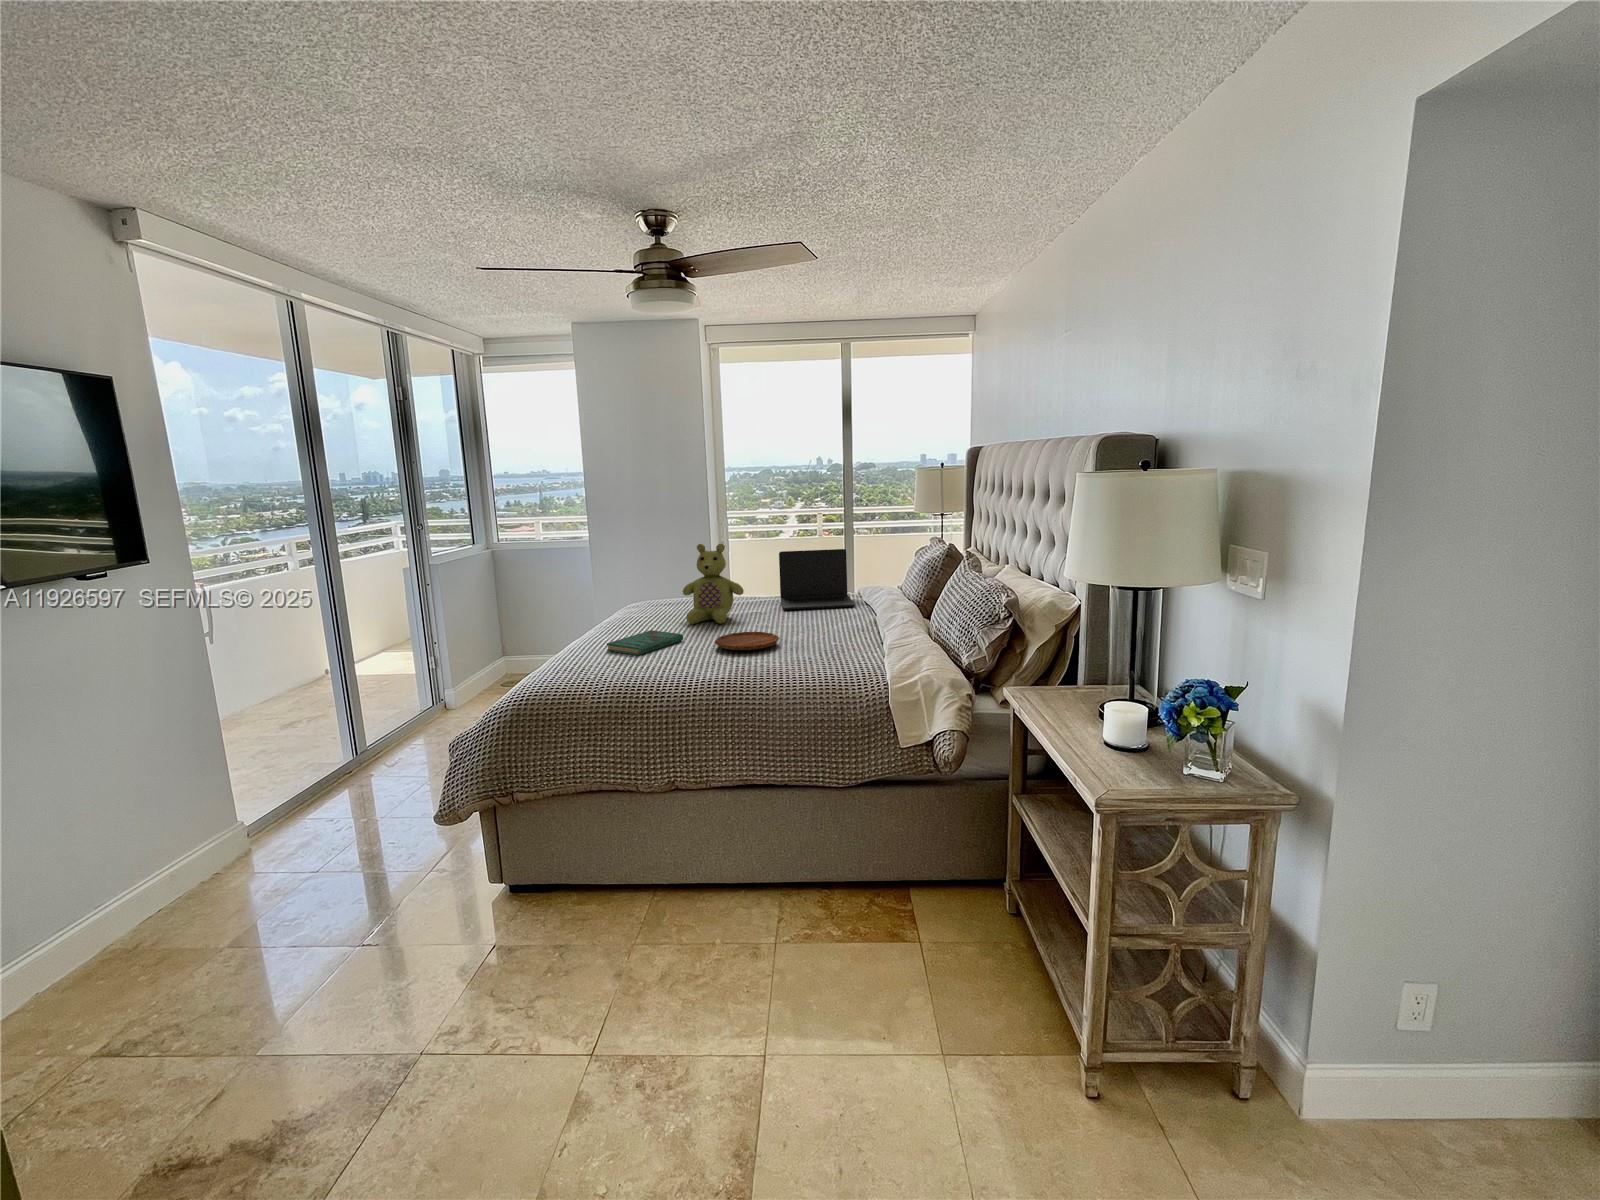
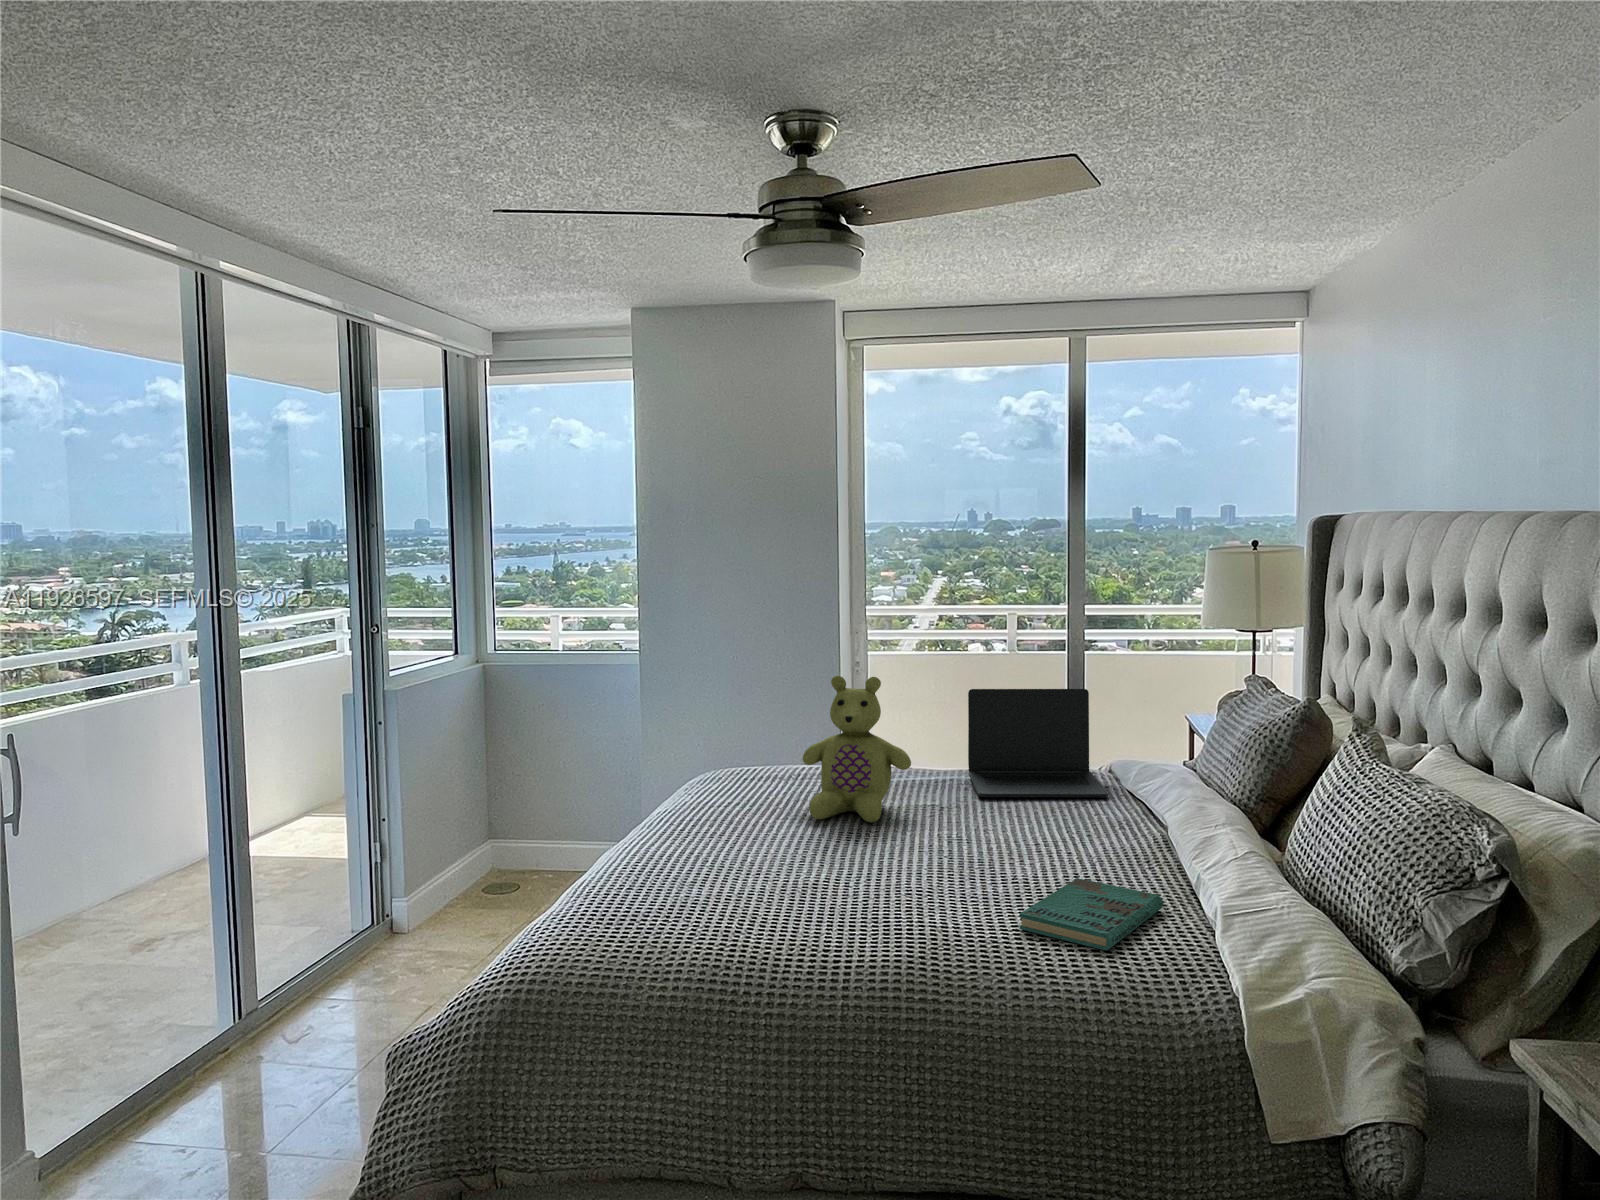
book: present [607,630,683,655] -> present [1020,878,1164,951]
tray: present [715,632,779,650] -> none [870,850,991,894]

